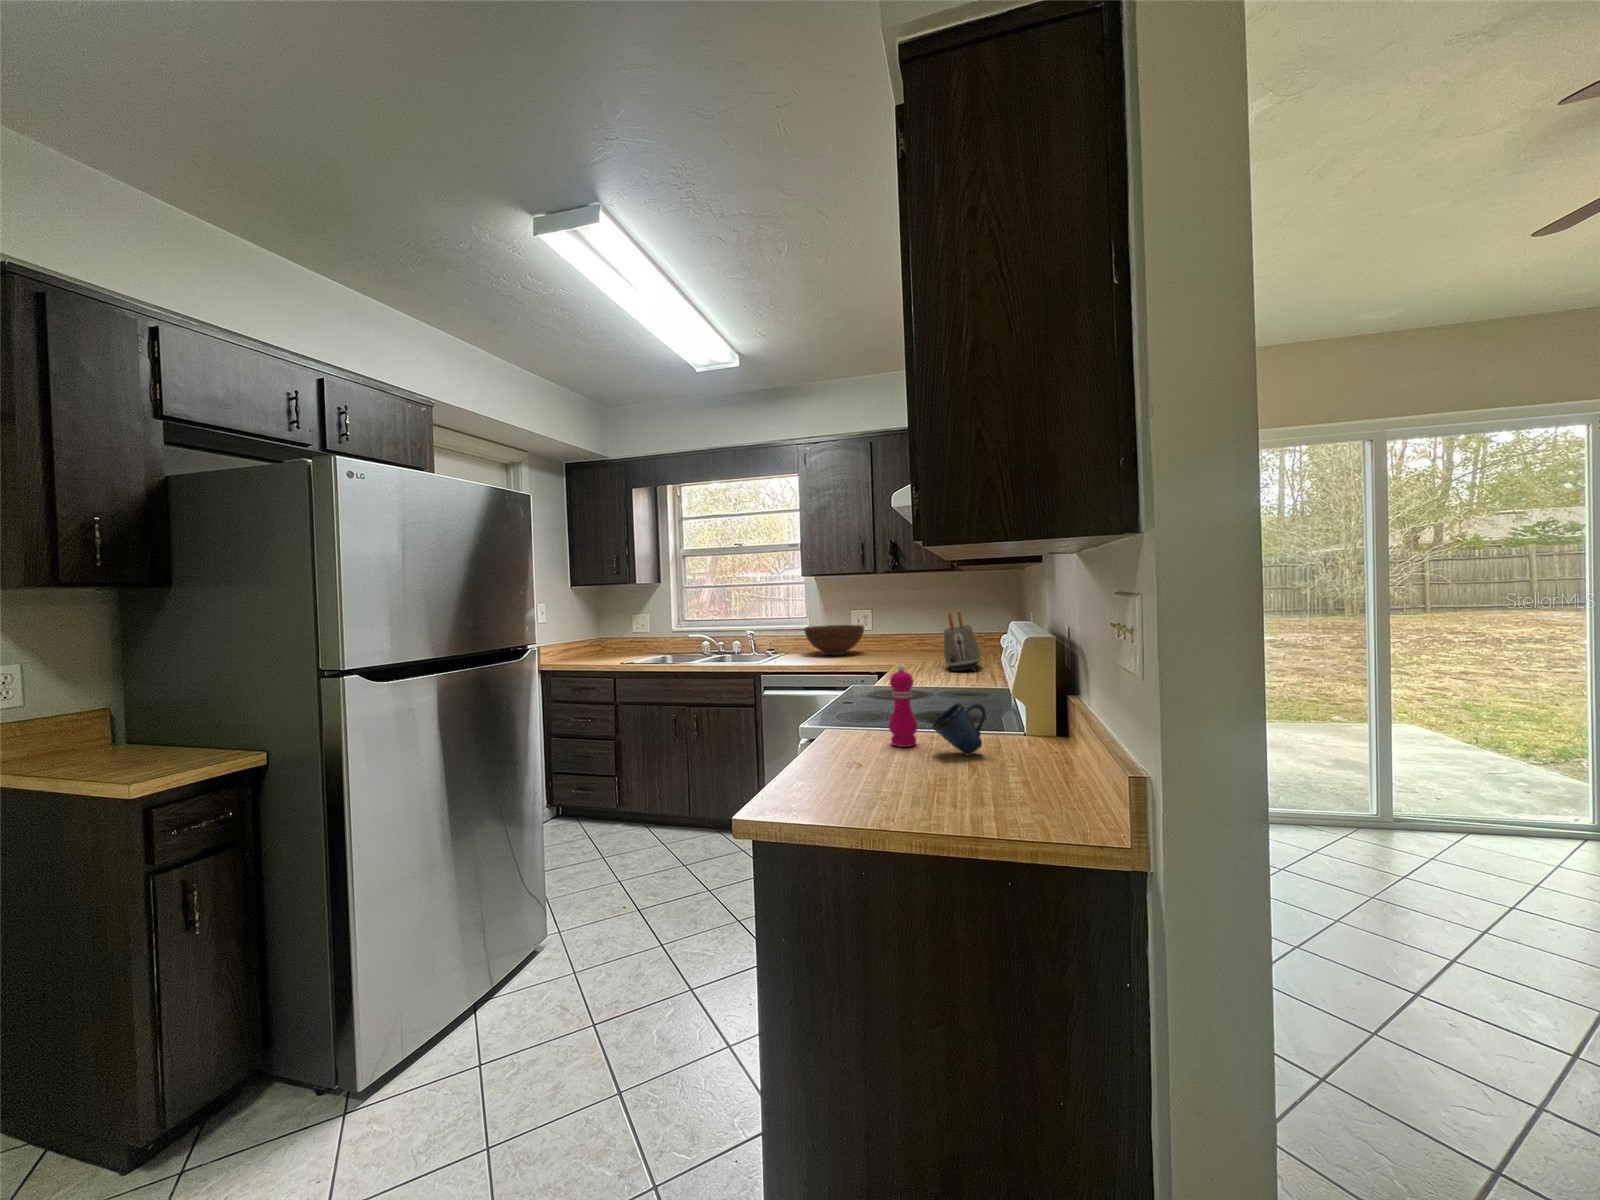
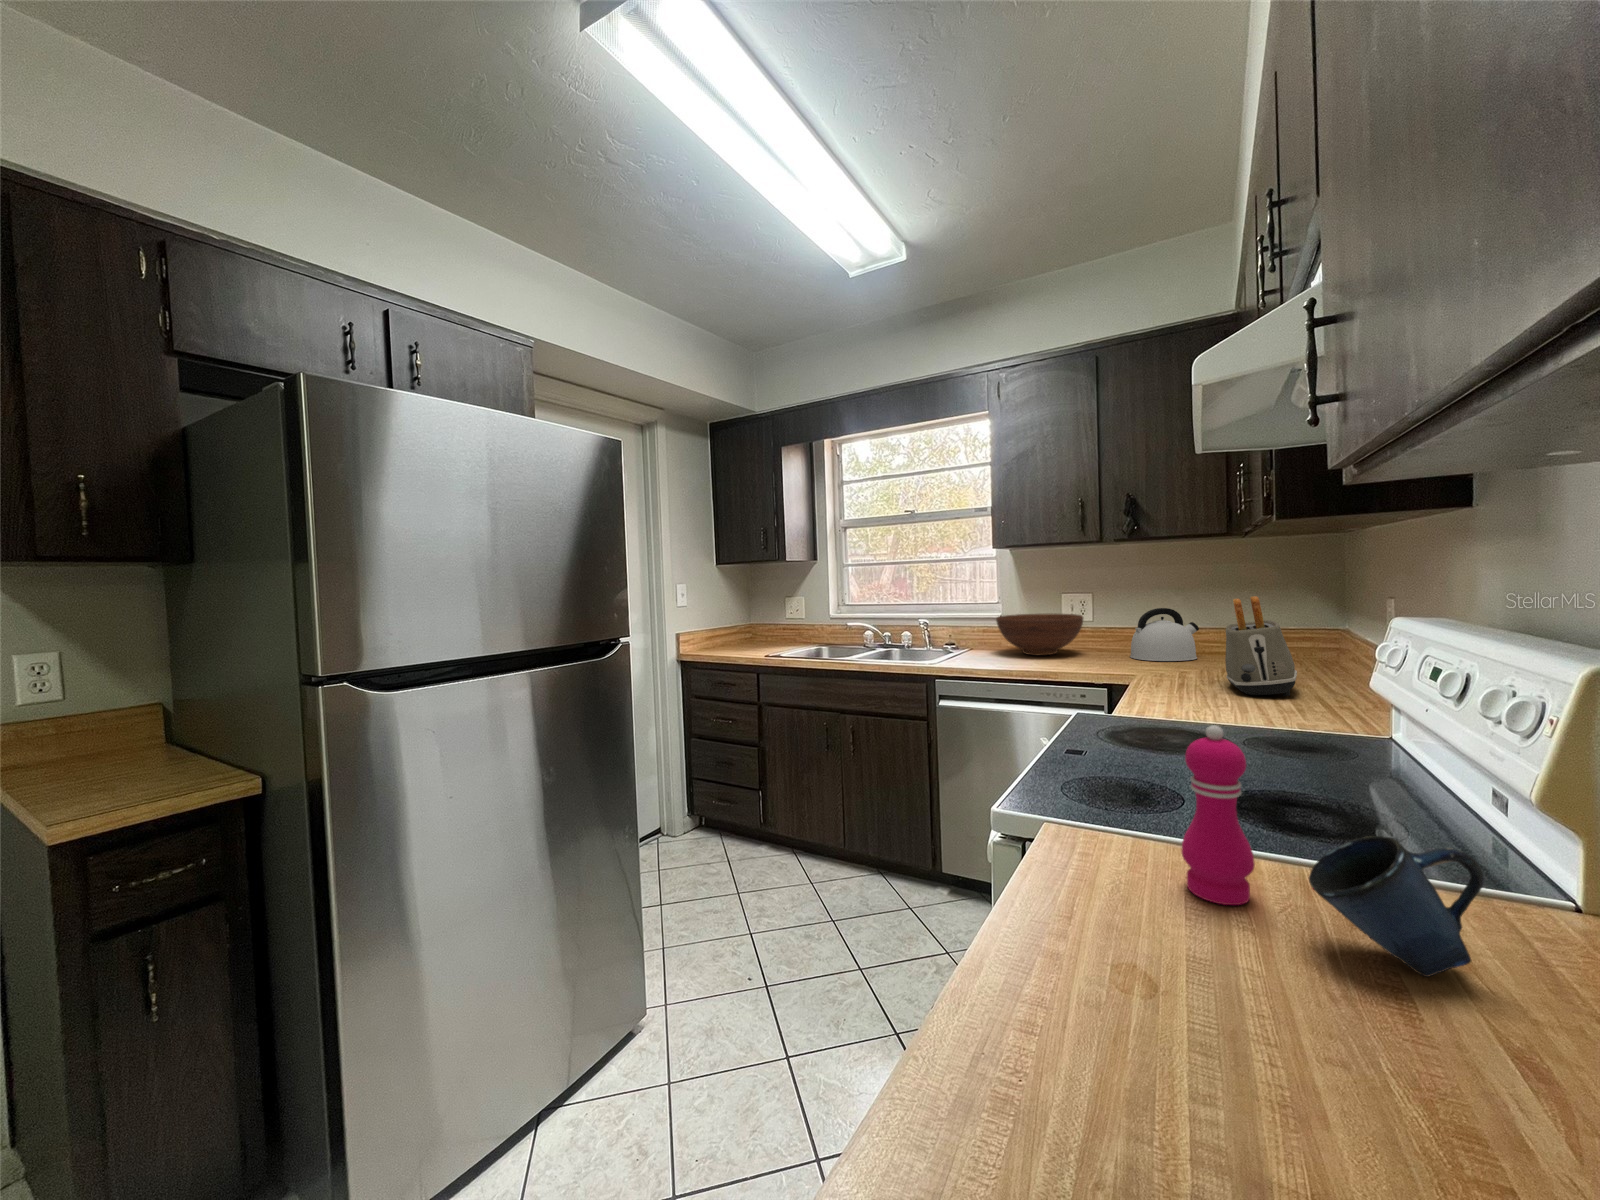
kettle: none [894,619,936,656] -> present [1130,608,1199,661]

